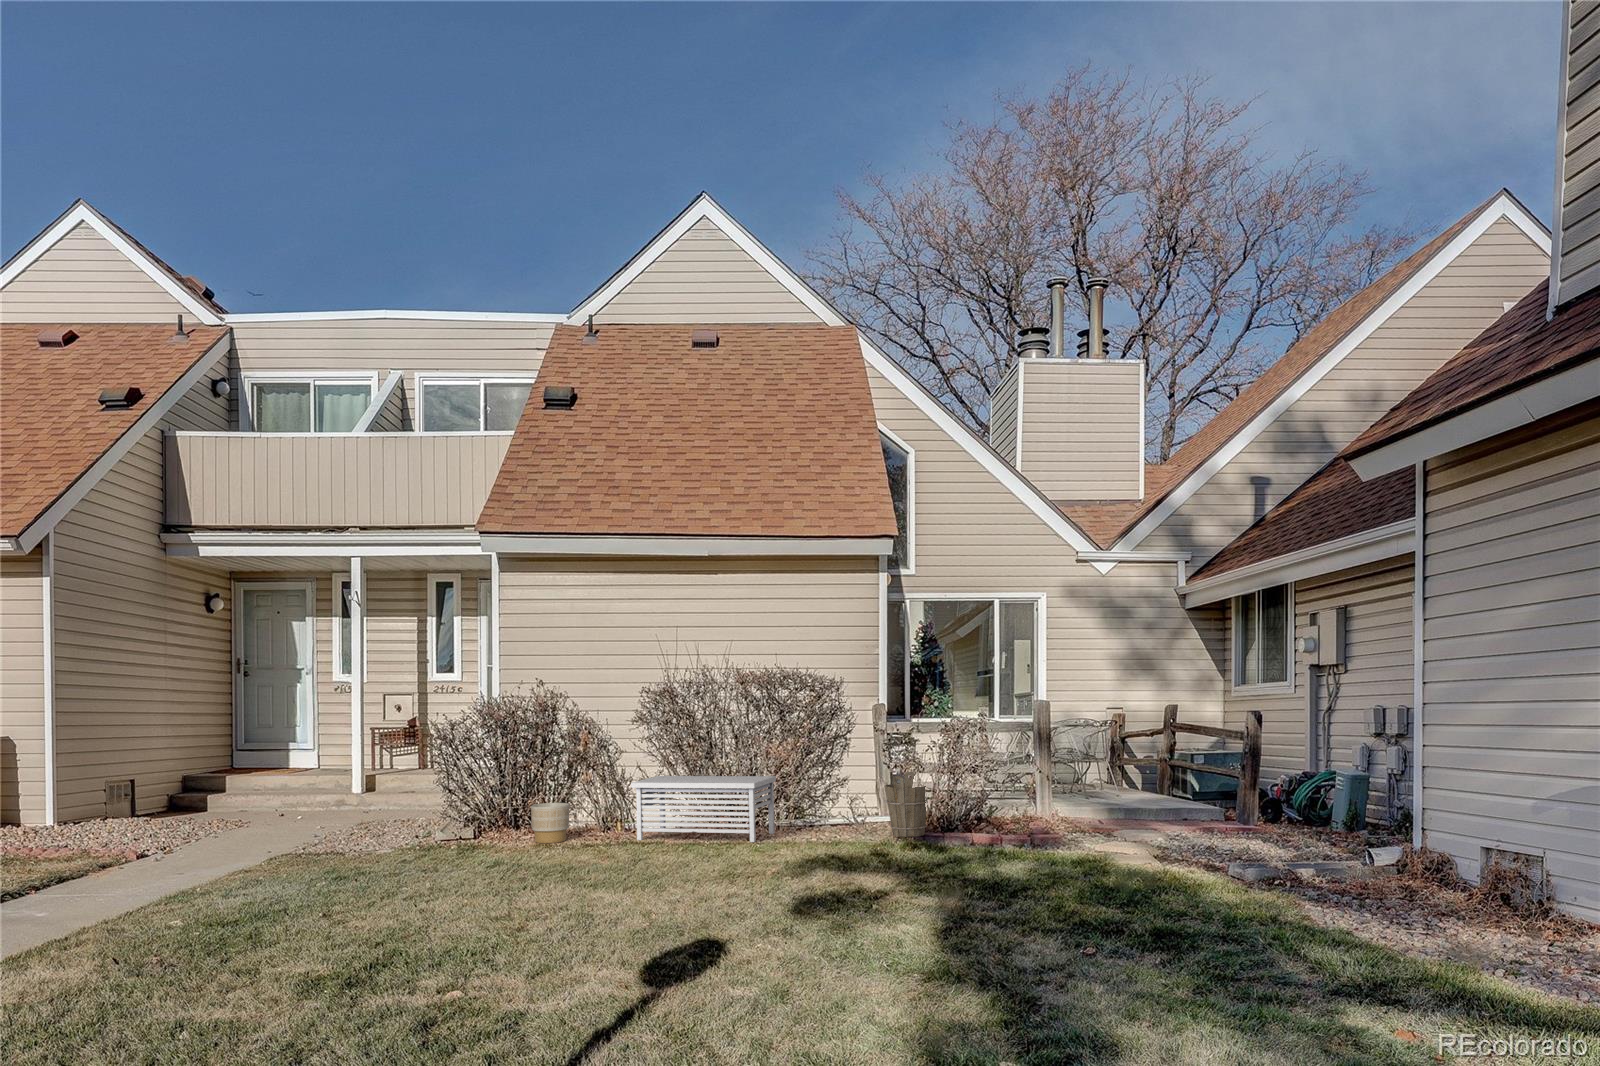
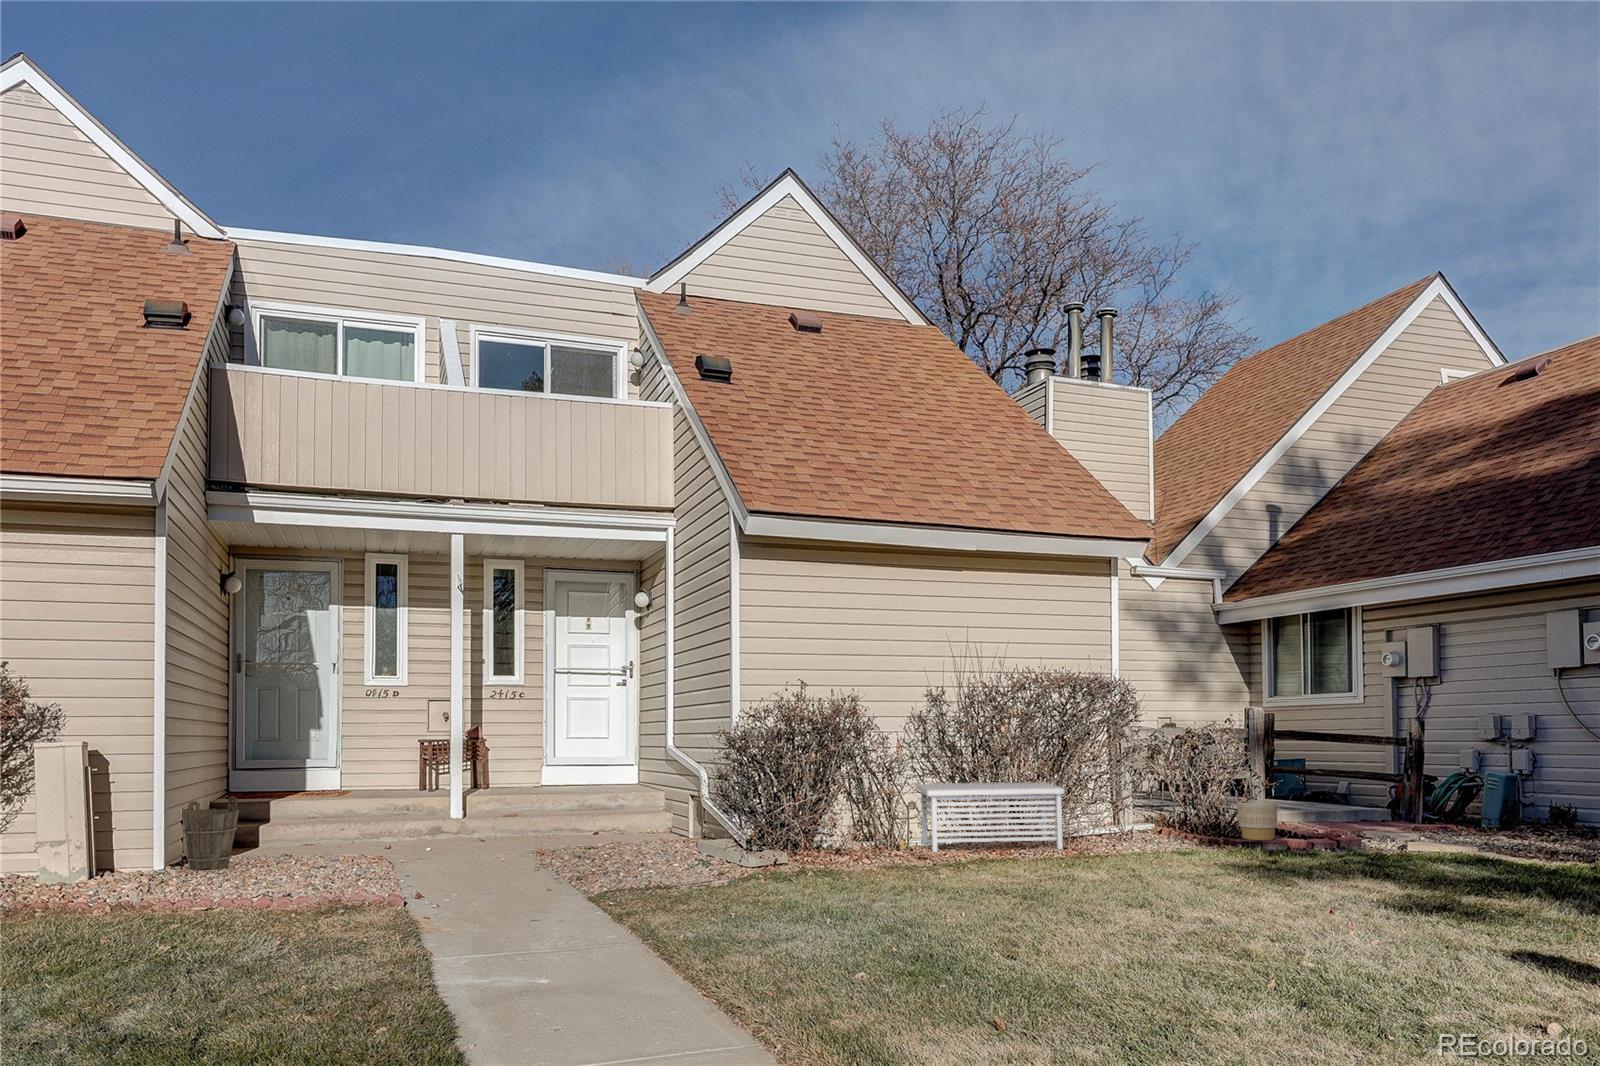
bucket: present [884,772,927,837] -> present [183,796,239,870]
planter: present [531,803,569,843] -> present [1237,800,1277,840]

